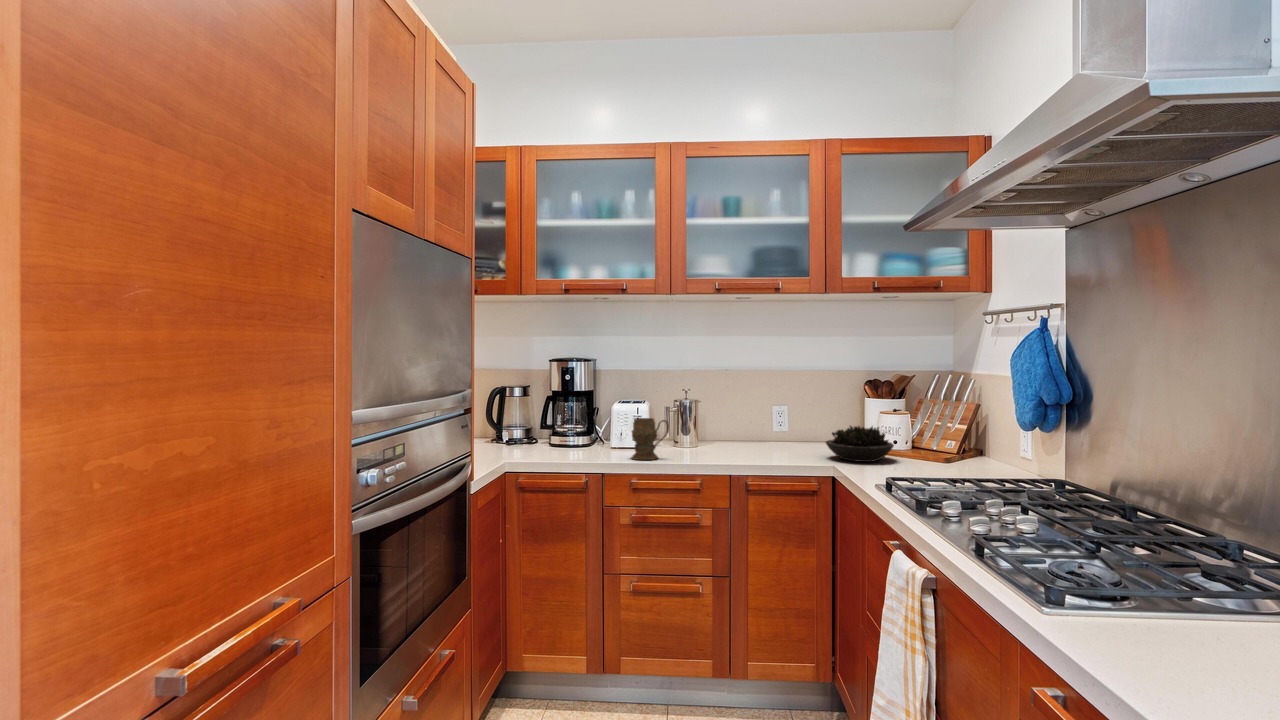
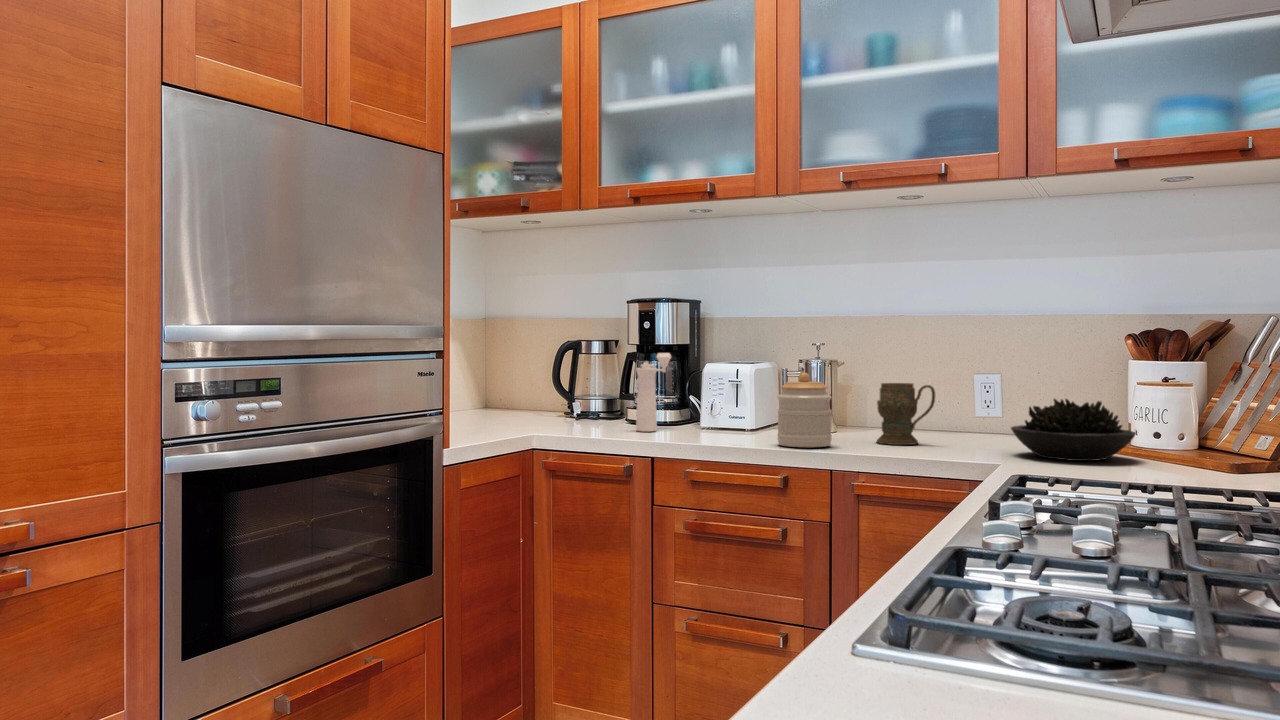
pepper mill: none [571,398,588,456] -> present [636,353,671,432]
jar: none [689,414,725,464] -> present [777,373,832,447]
mug: present [632,418,669,460] -> present [877,383,935,445]

